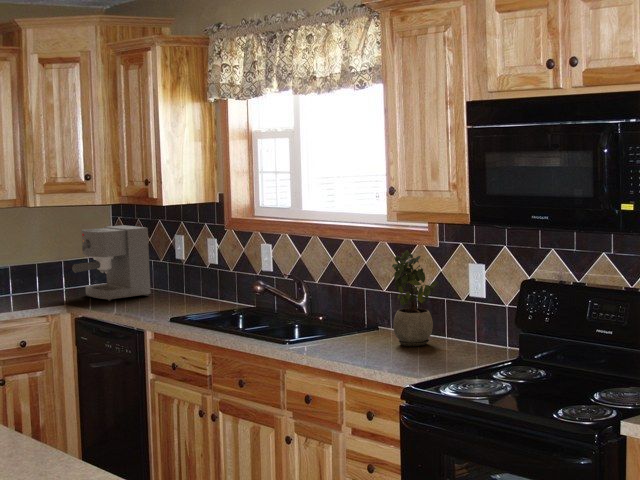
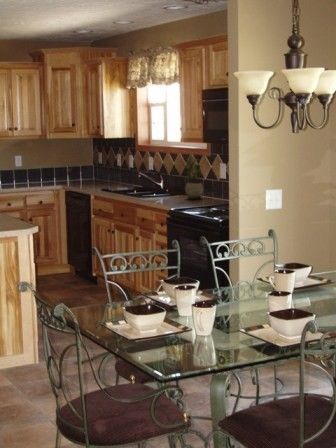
coffee maker: present [72,225,151,301] -> none [66,150,104,185]

